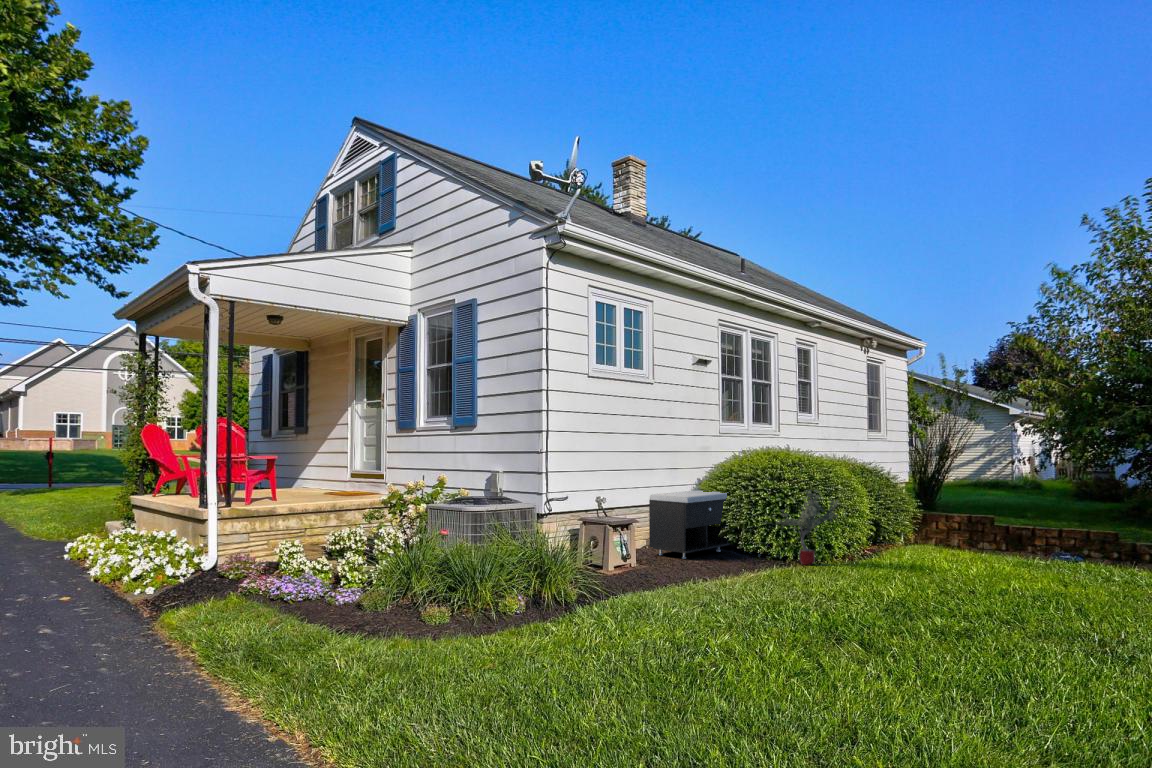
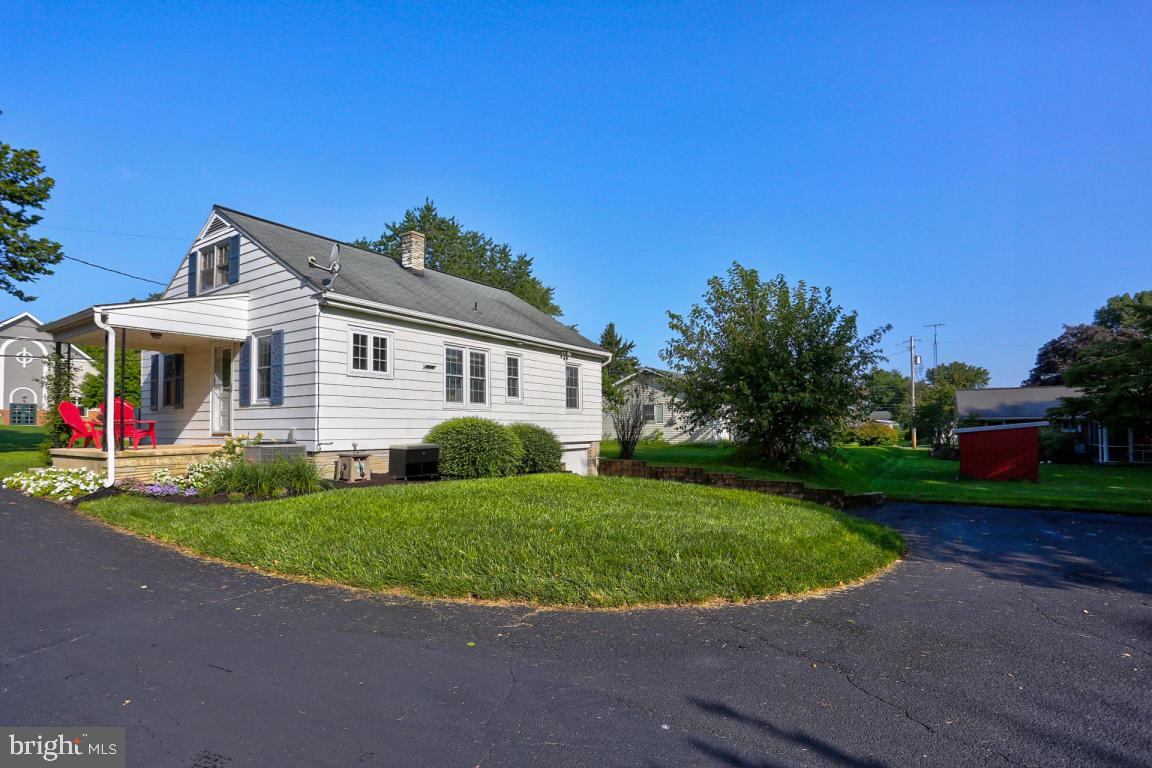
potted tree: present [776,490,838,565] -> none [454,442,486,482]

